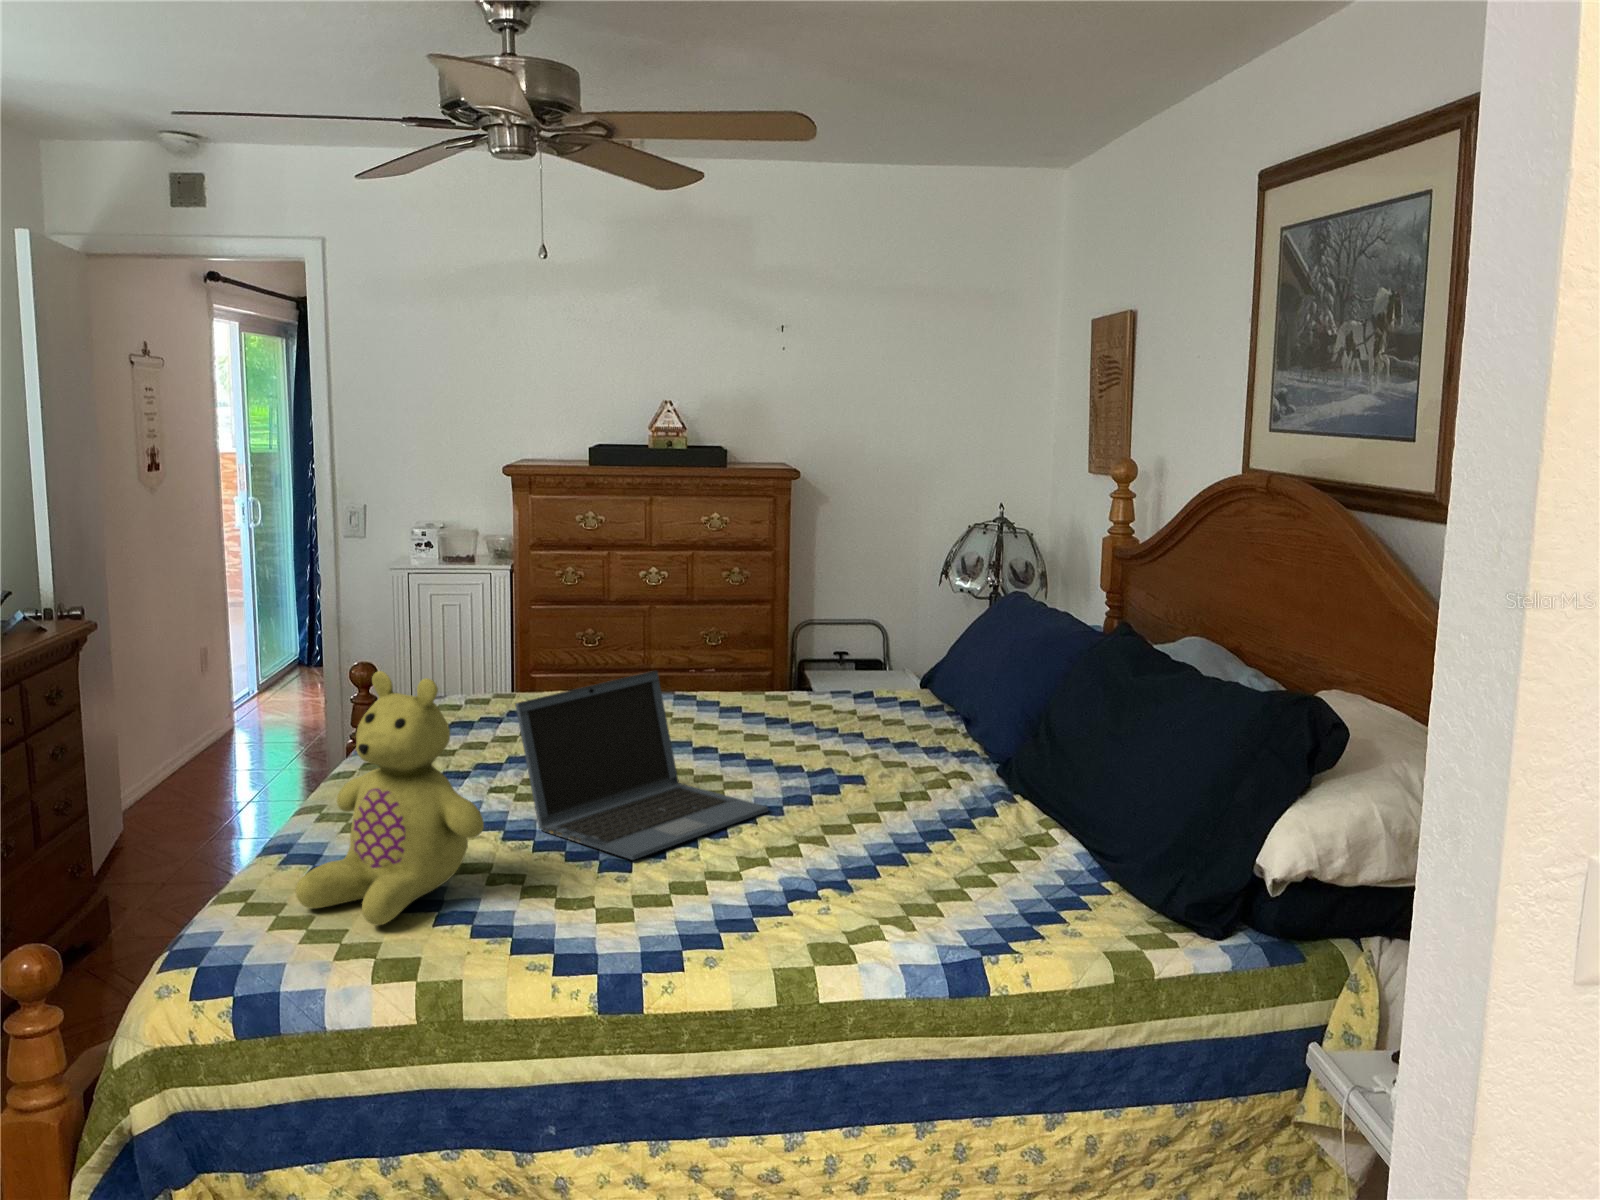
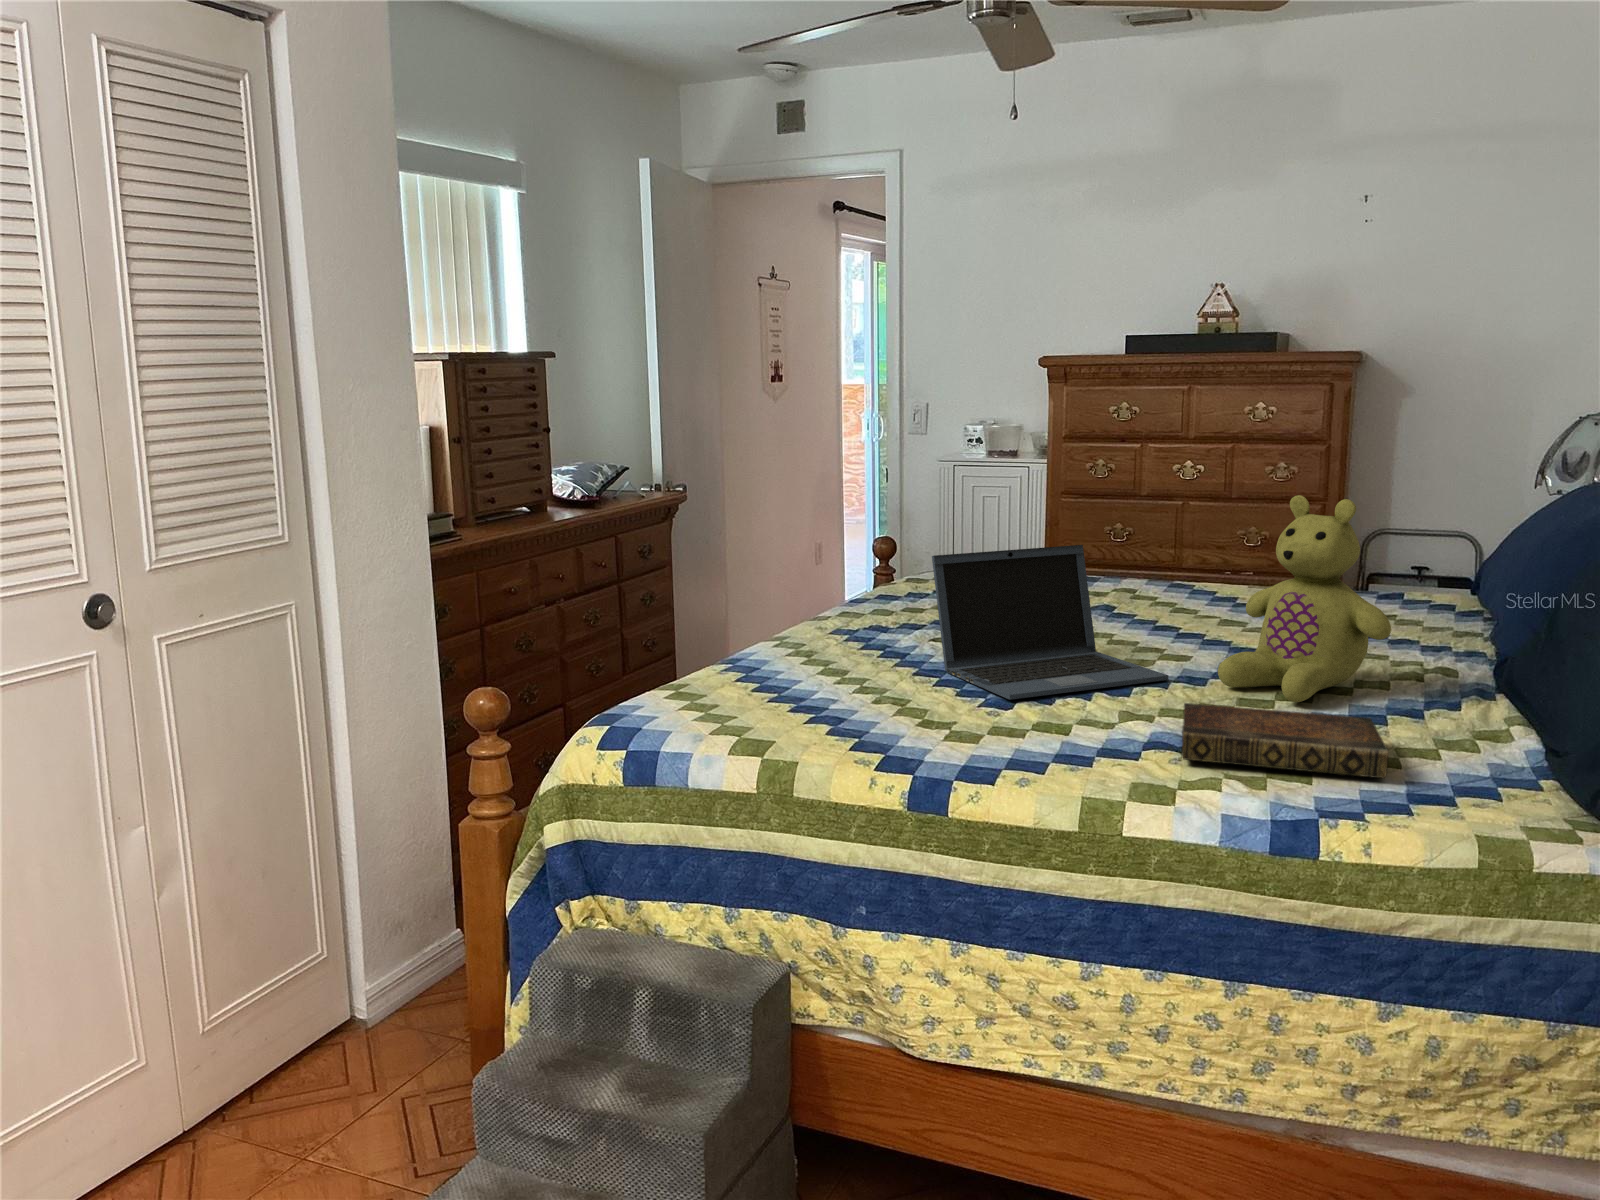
stuffed bear: present [296,671,484,925] -> present [1218,495,1391,702]
book: none [816,841,1016,911] -> present [1182,703,1388,778]

